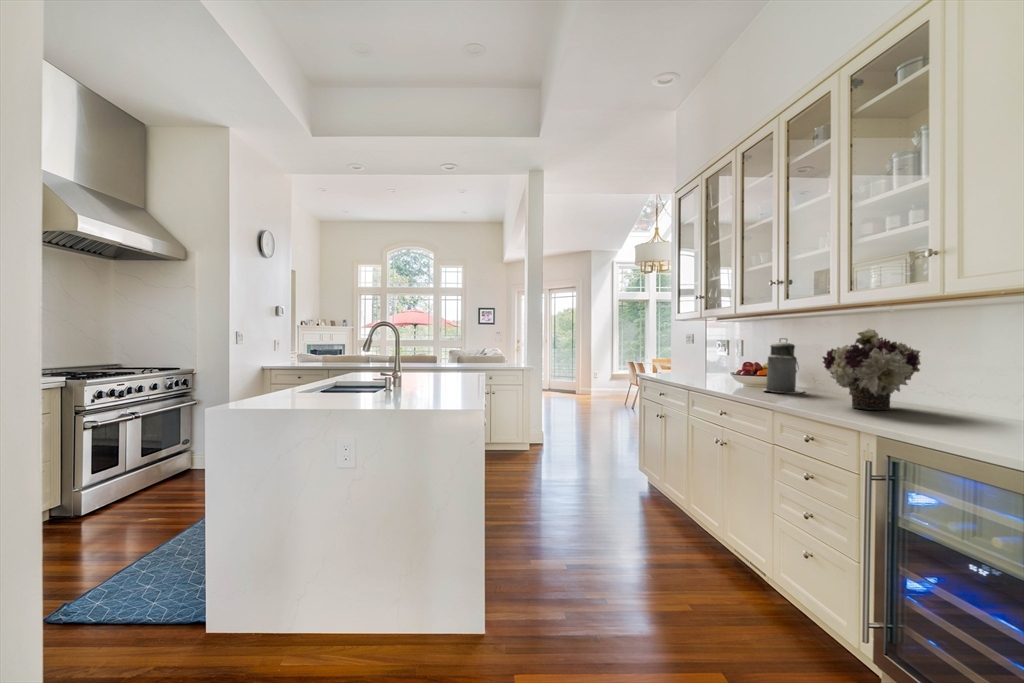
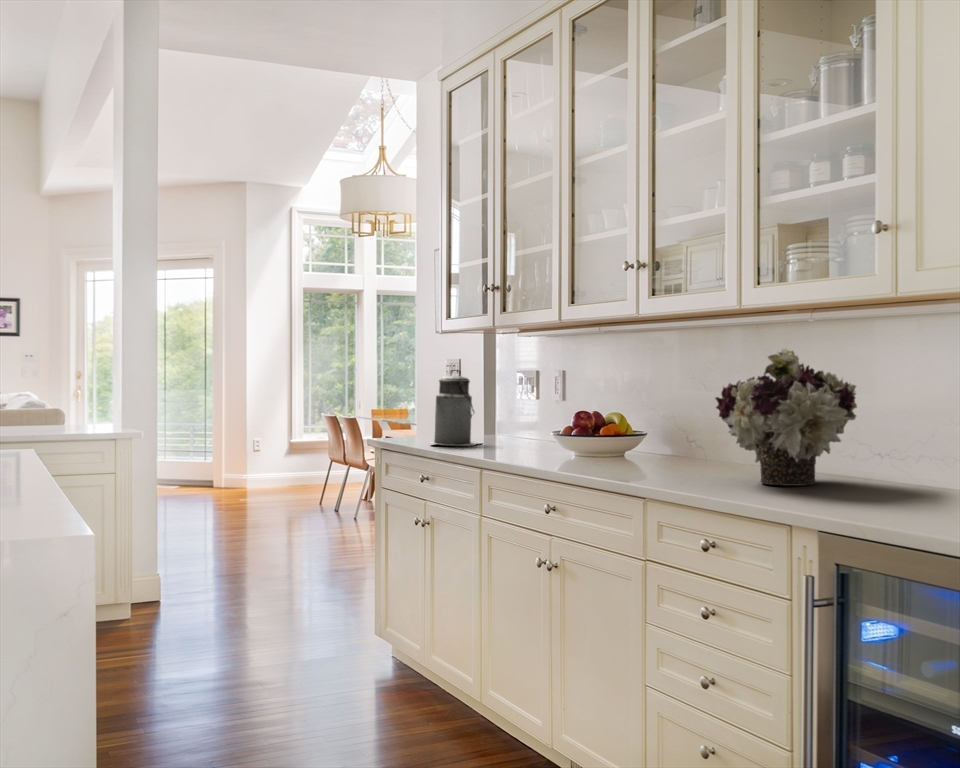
canister: present [764,338,804,393] -> present [431,370,482,446]

